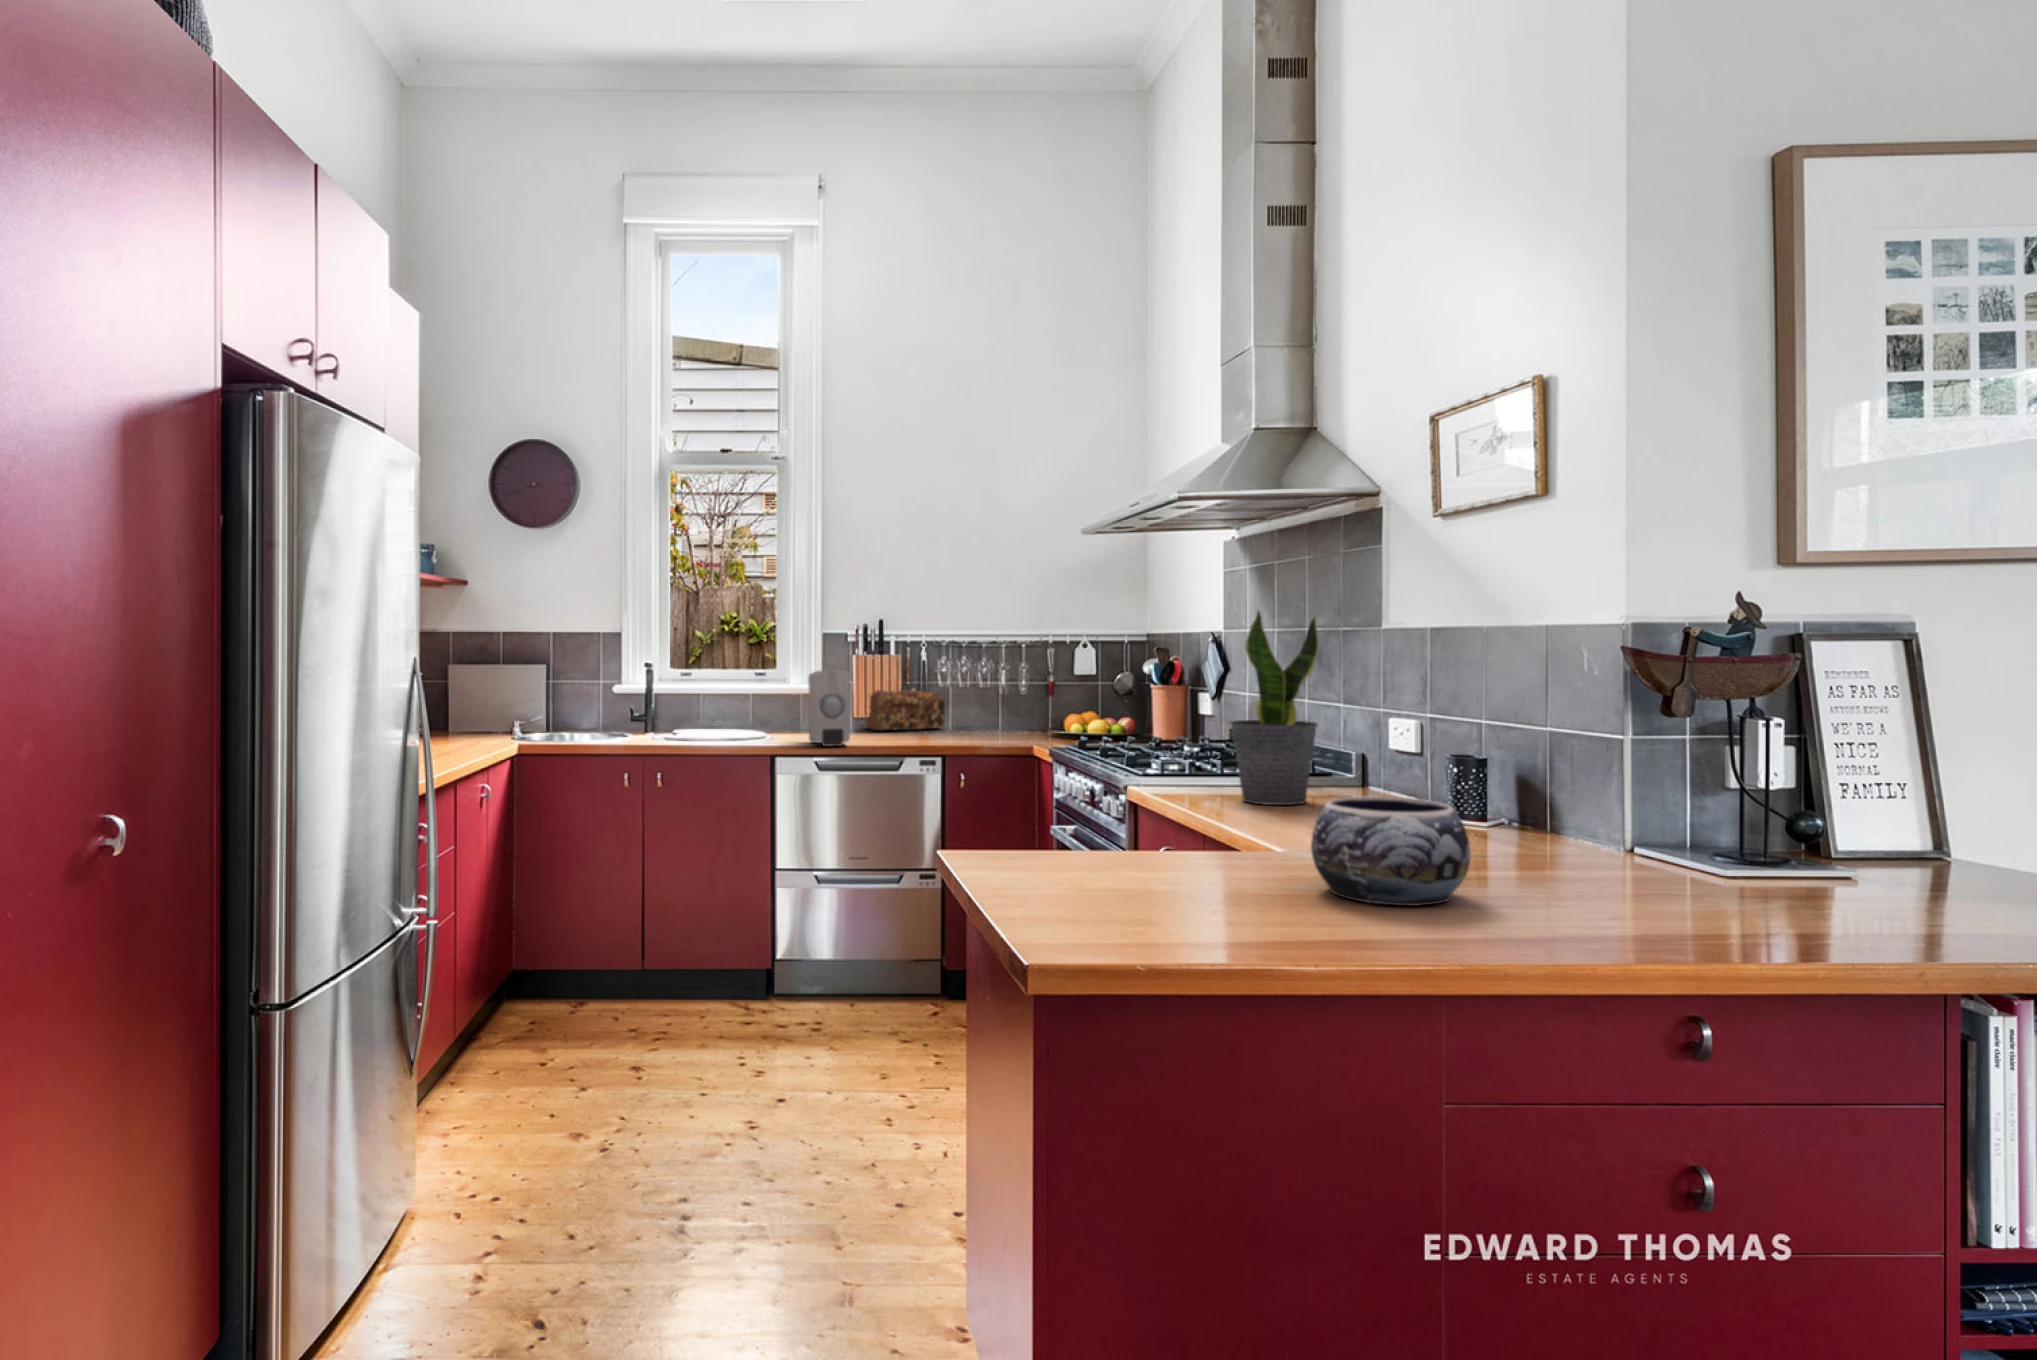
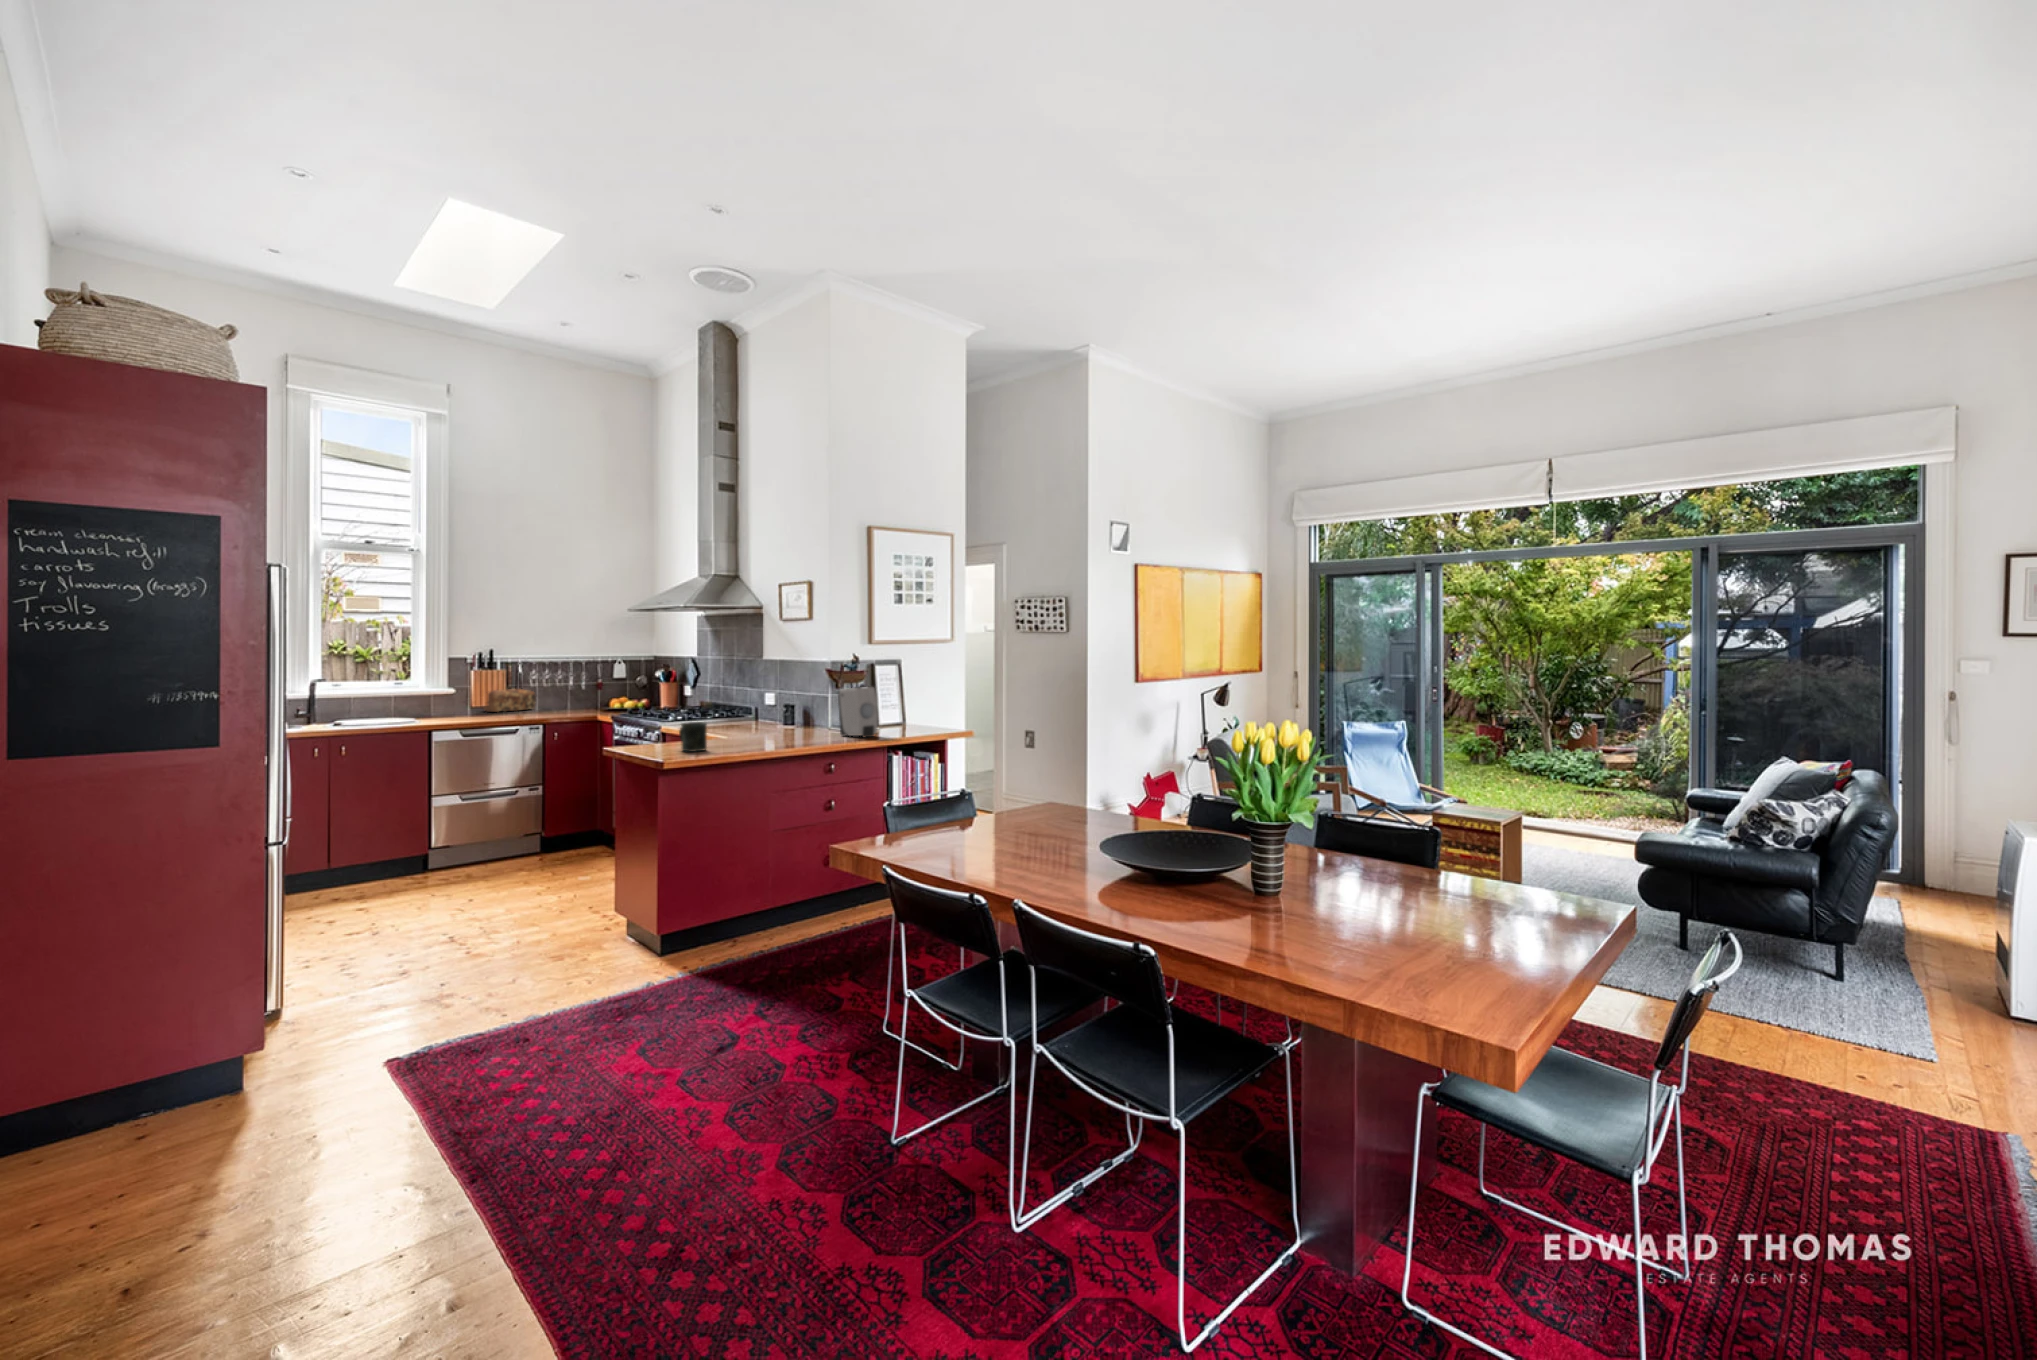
potted plant: present [1230,611,1318,805] -> none [700,655,735,727]
soap dispenser: present [808,670,850,746] -> present [838,687,878,738]
decorative bowl: present [1311,797,1471,906] -> none [727,716,772,744]
mug: none [1154,815,1249,929] -> present [679,722,707,752]

